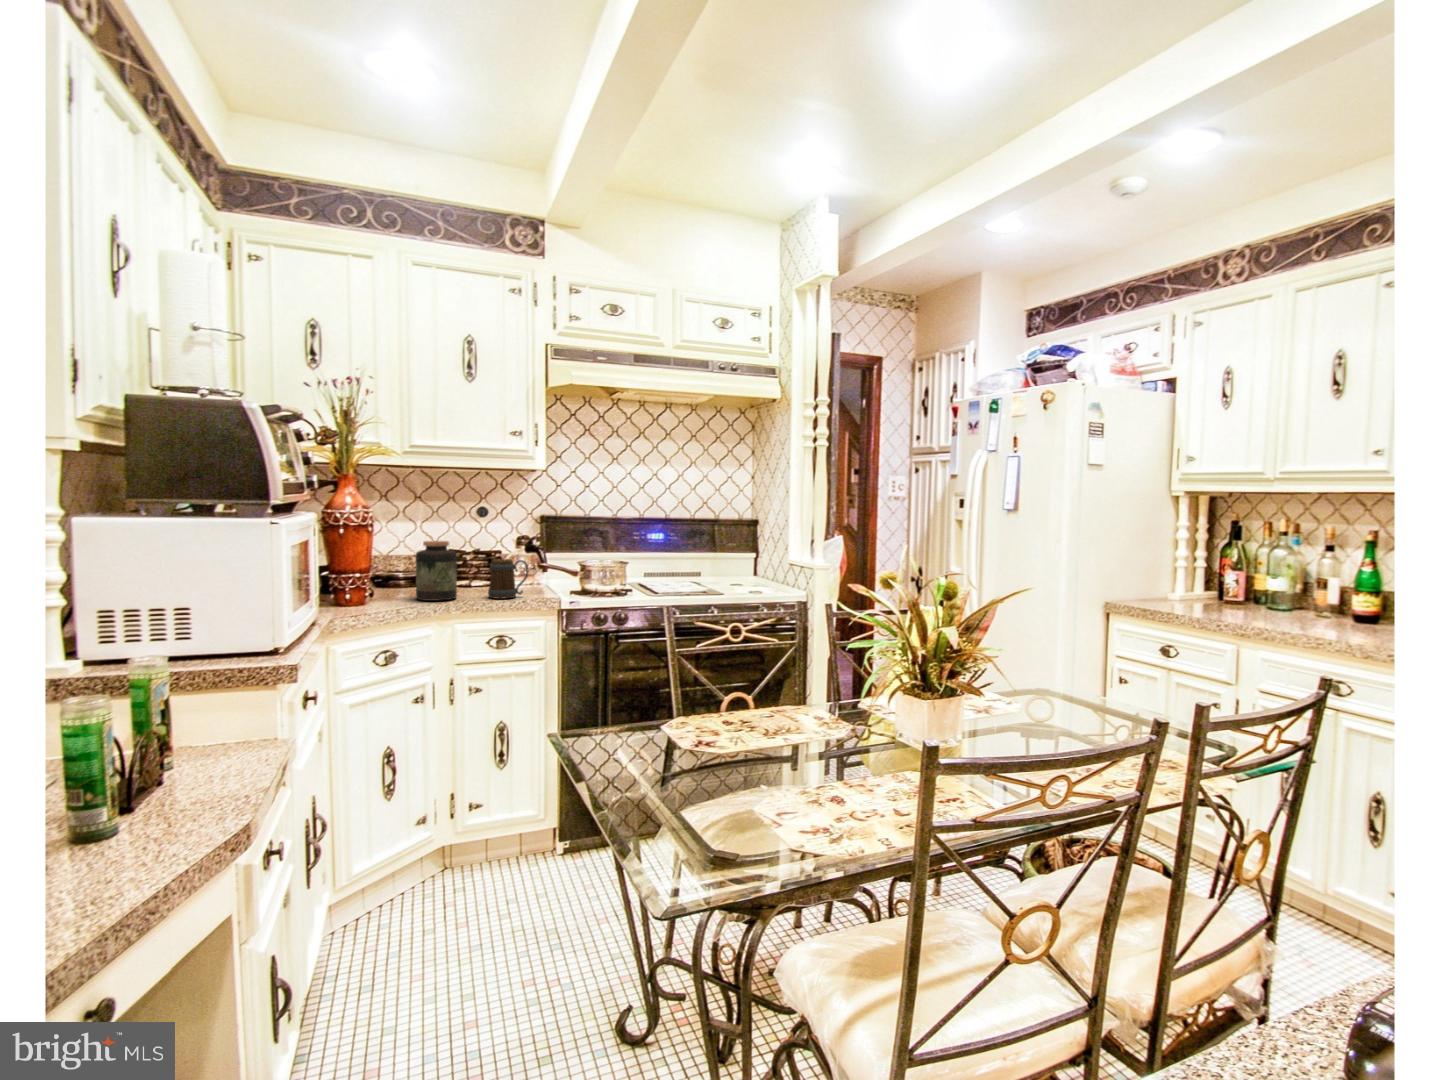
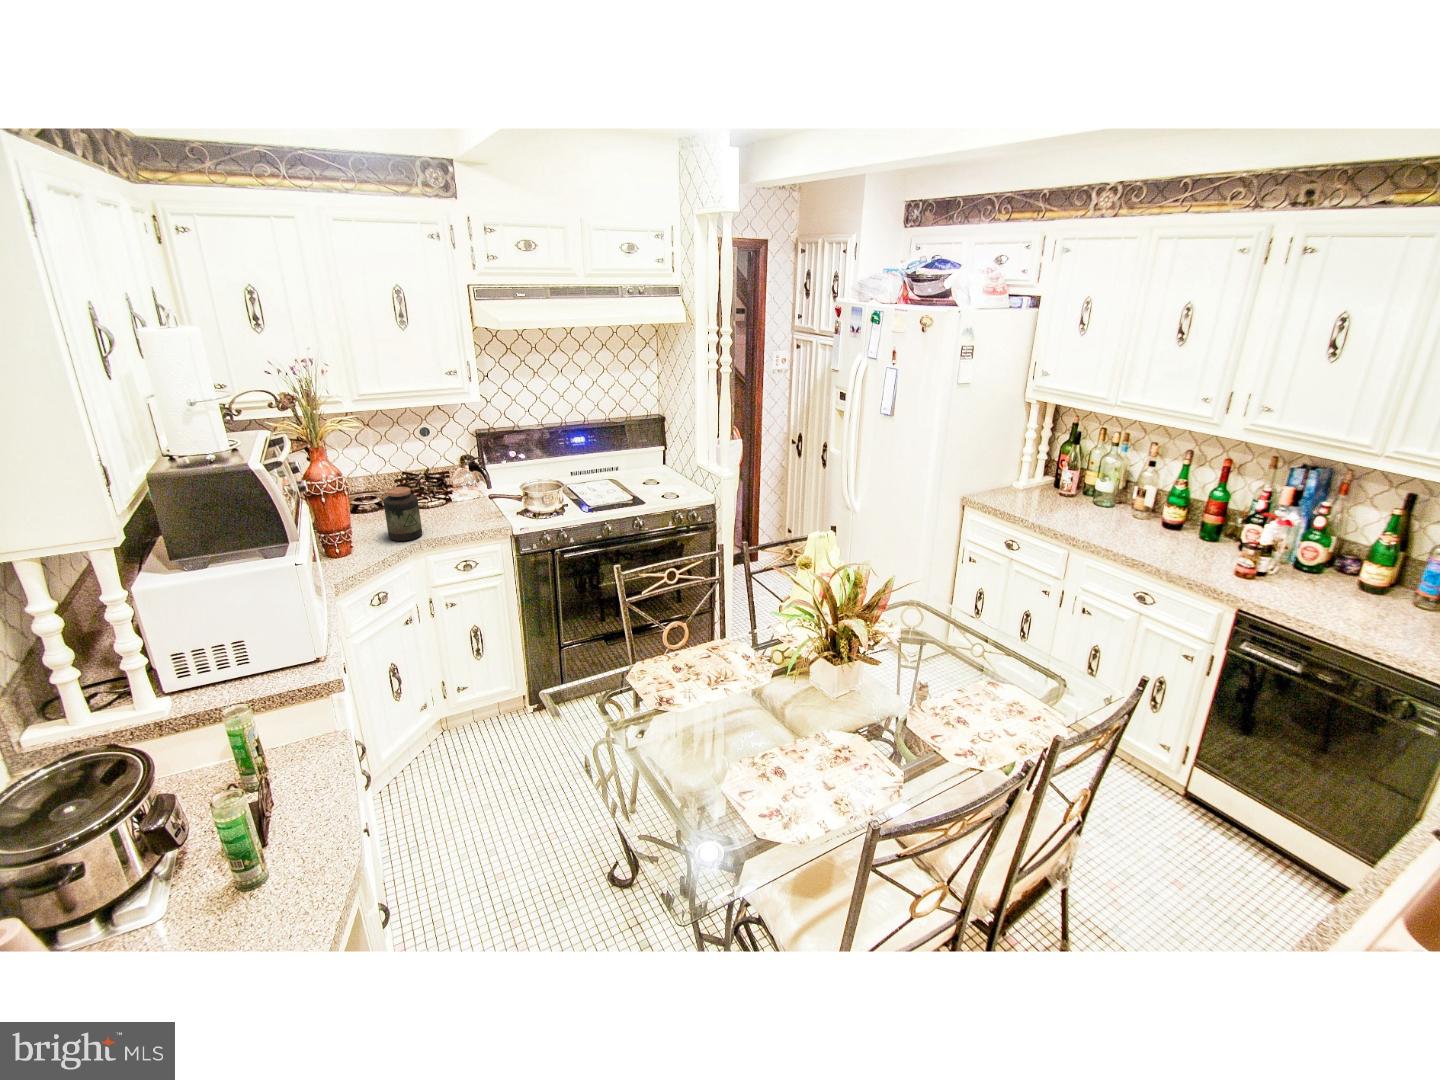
mug: present [488,559,528,599] -> none [447,495,480,531]

